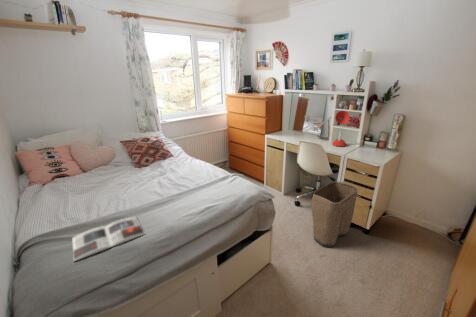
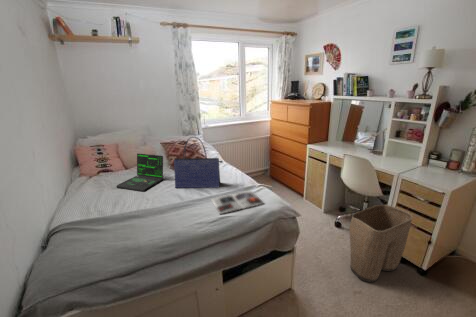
desk lamp: present [332,111,350,147] -> none [385,121,409,164]
tote bag: none [146,132,197,186] -> present [174,137,222,188]
laptop: none [81,154,141,194] -> present [116,154,169,192]
magazine: present [72,217,145,261] -> present [212,191,264,214]

